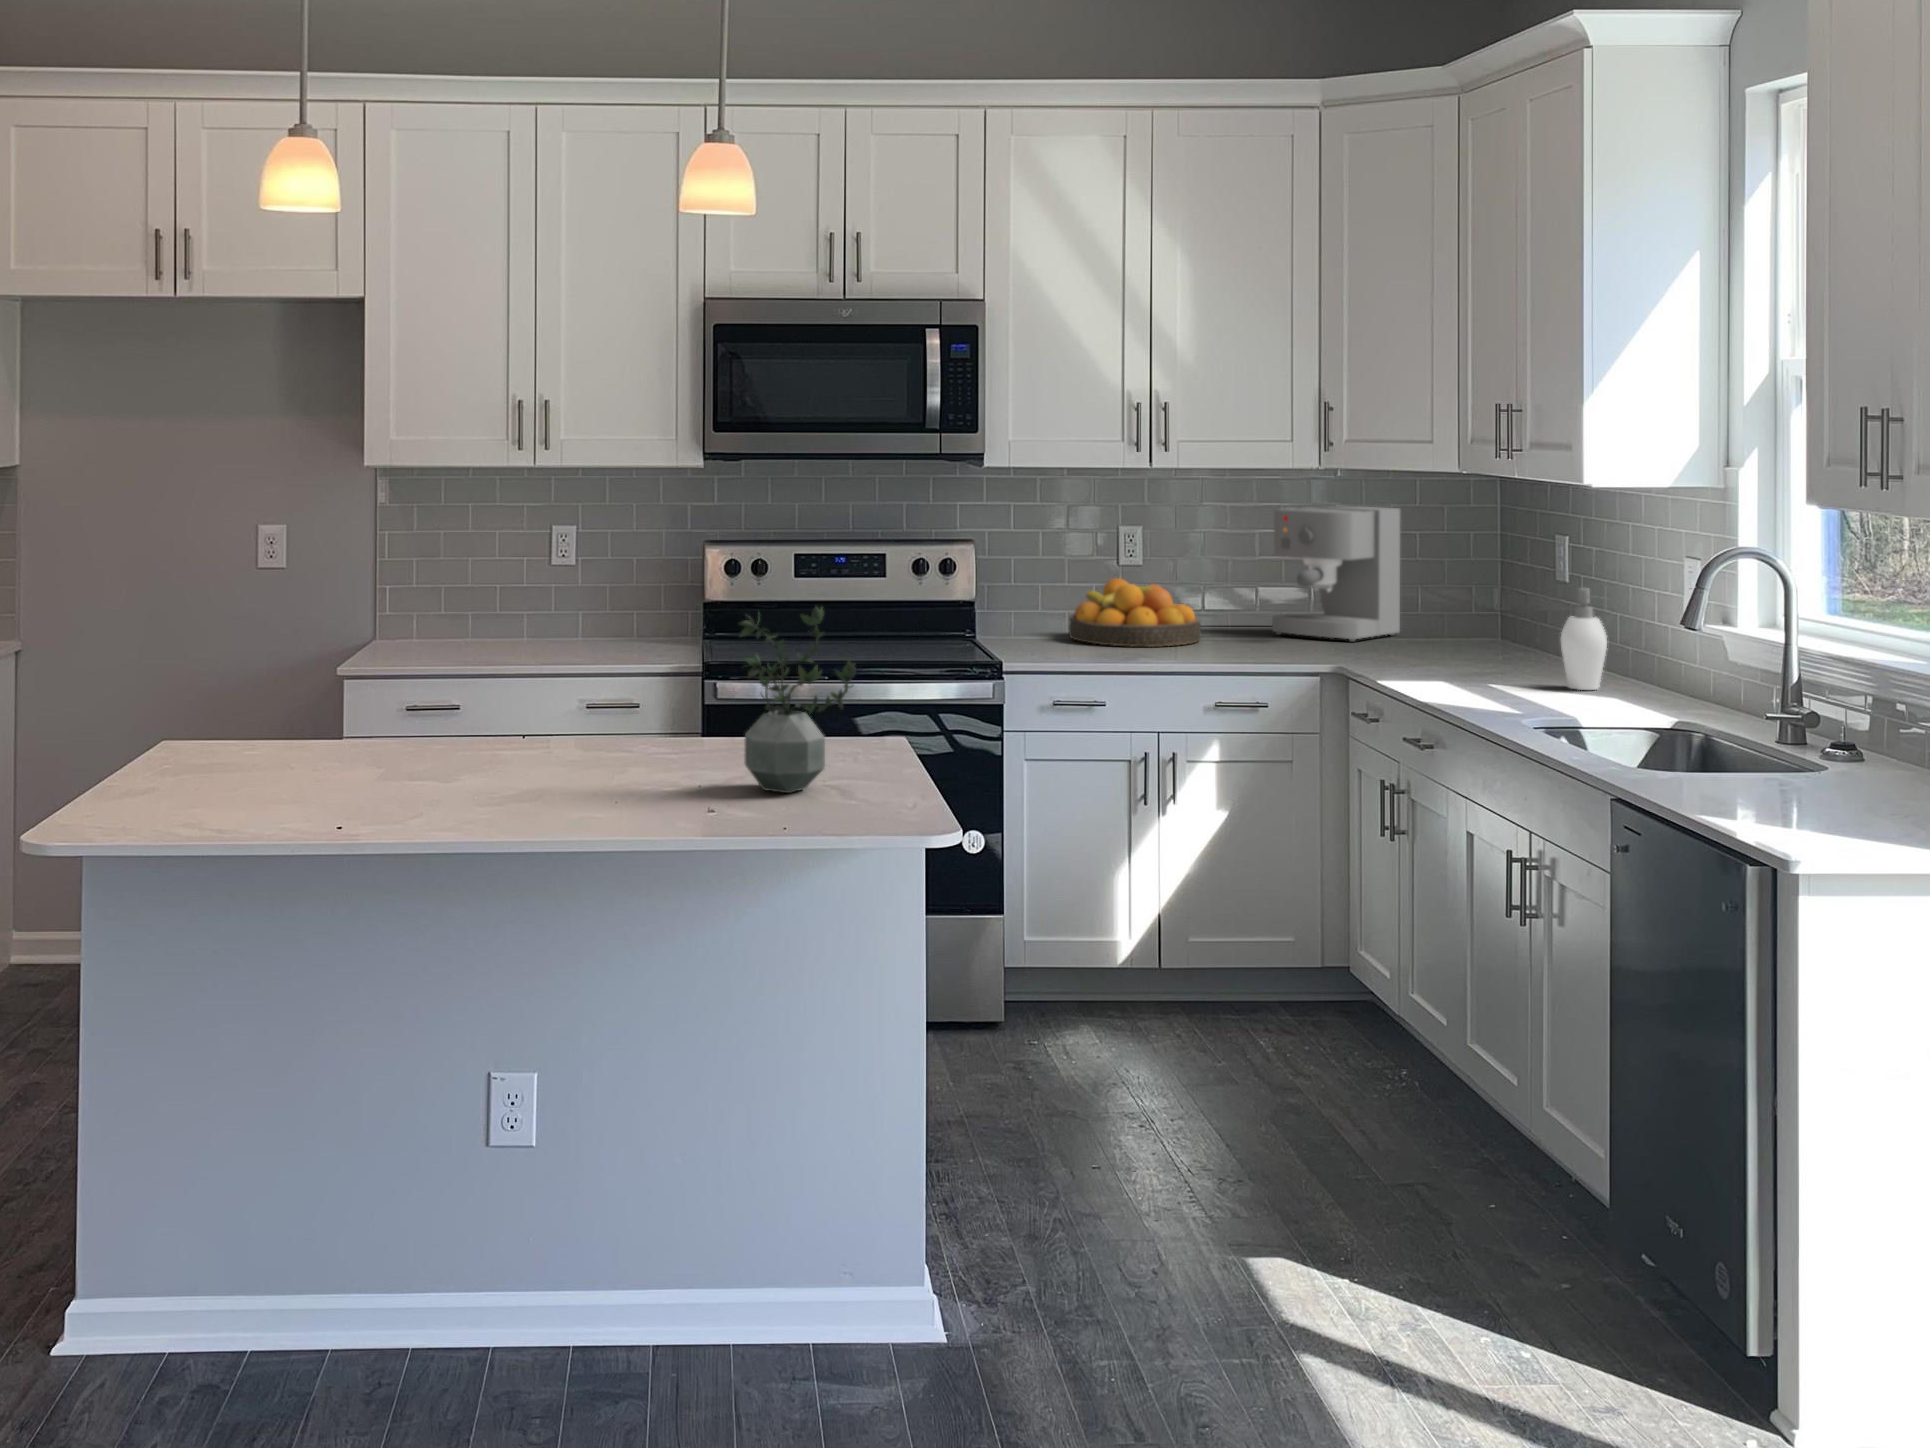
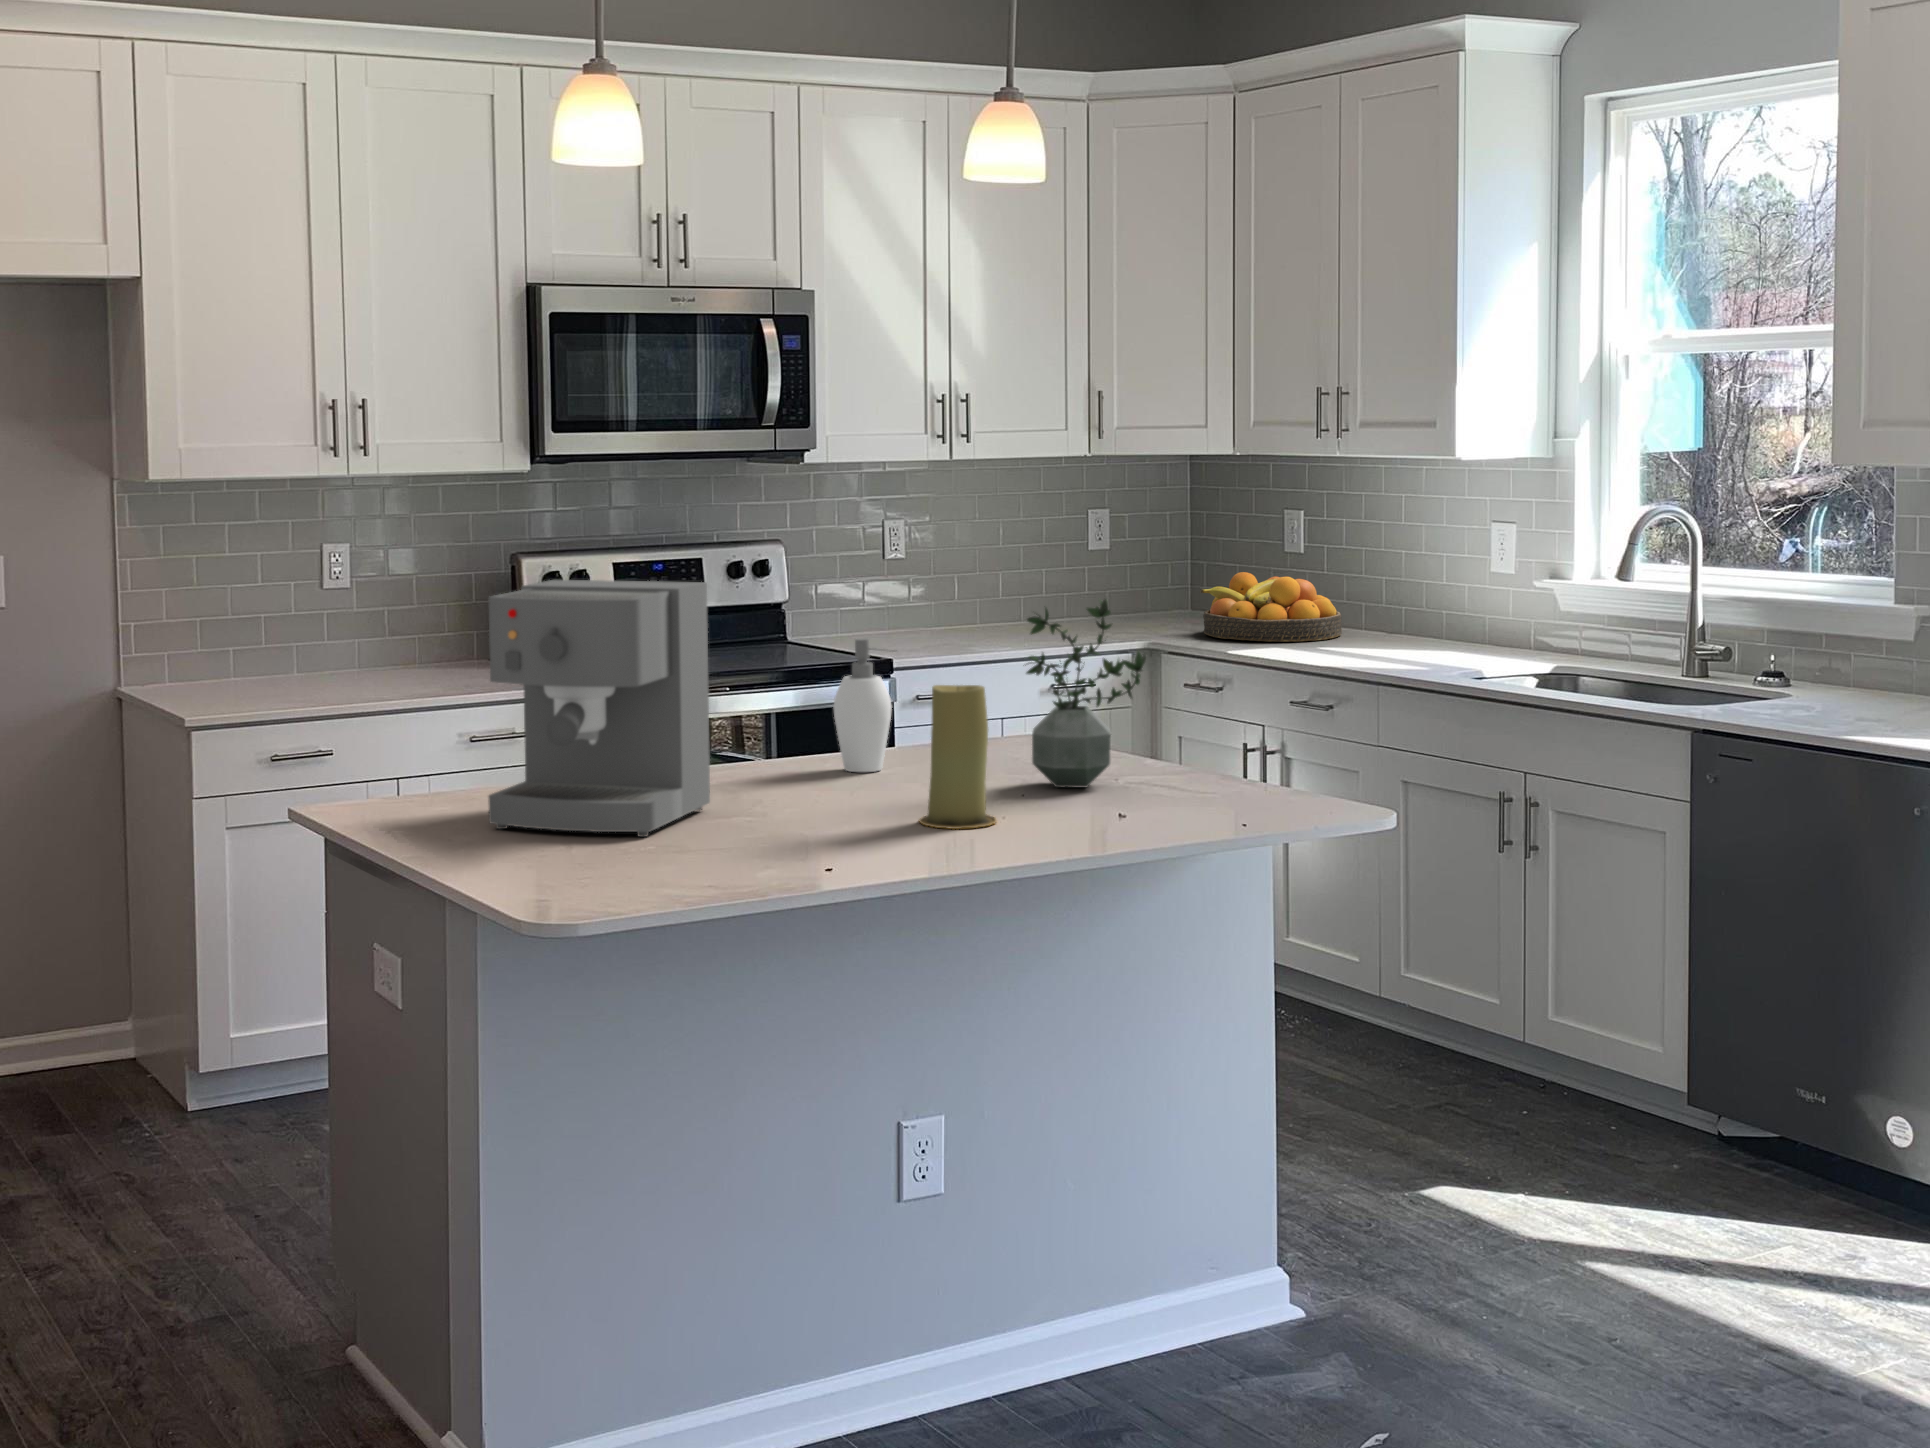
coffee maker: present [1272,507,1400,642] -> present [489,580,710,837]
fruit bowl: present [1069,578,1201,647] -> present [1200,572,1342,642]
soap dispenser: present [1561,588,1607,690] -> present [834,638,897,772]
candle: none [538,677,614,817] -> present [919,685,996,829]

